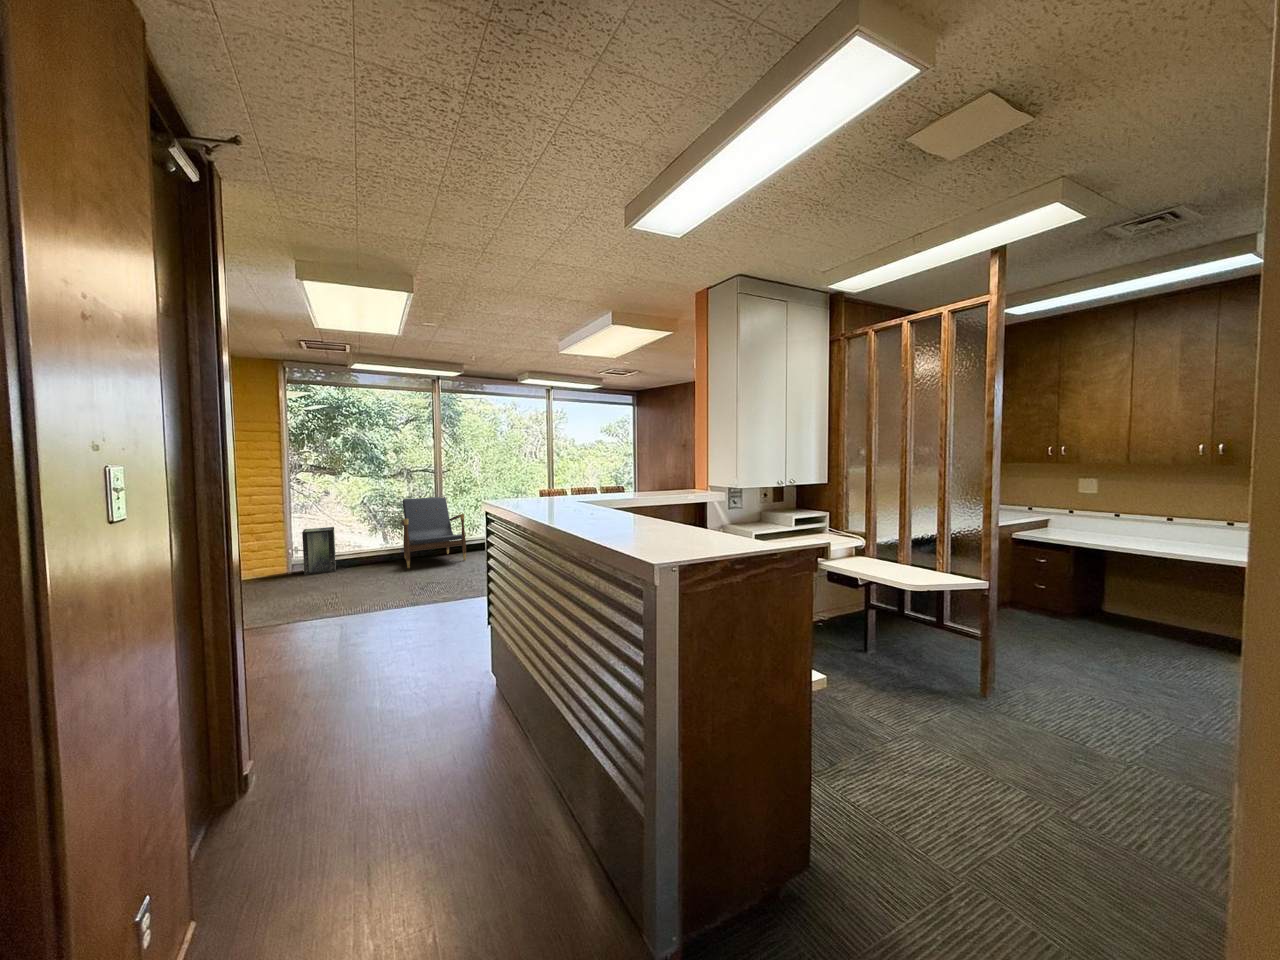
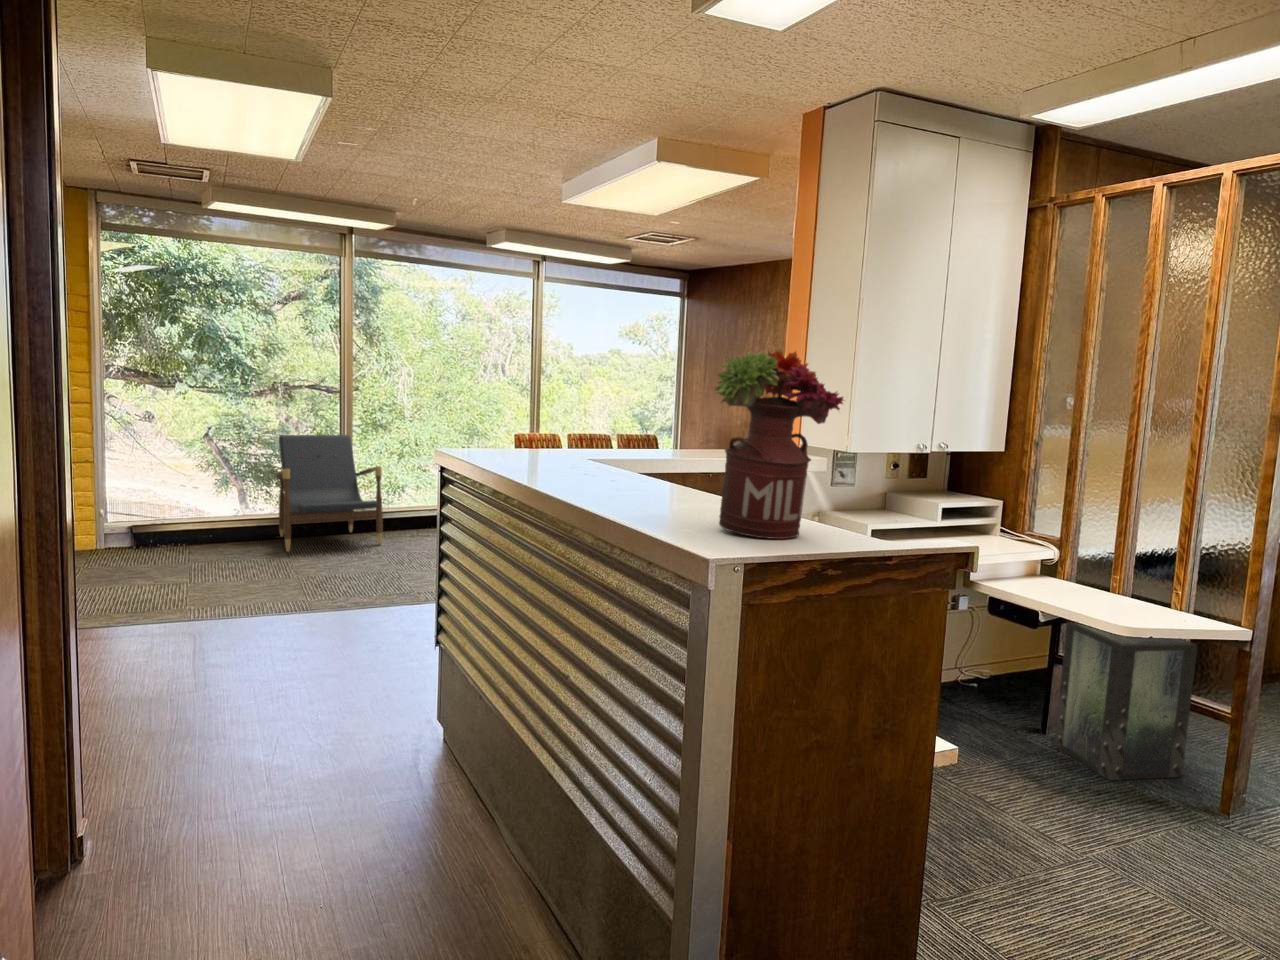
flower arrangement: none [651,415,741,546] -> present [715,349,843,539]
storage box: present [302,527,336,575] -> present [1055,622,1197,781]

